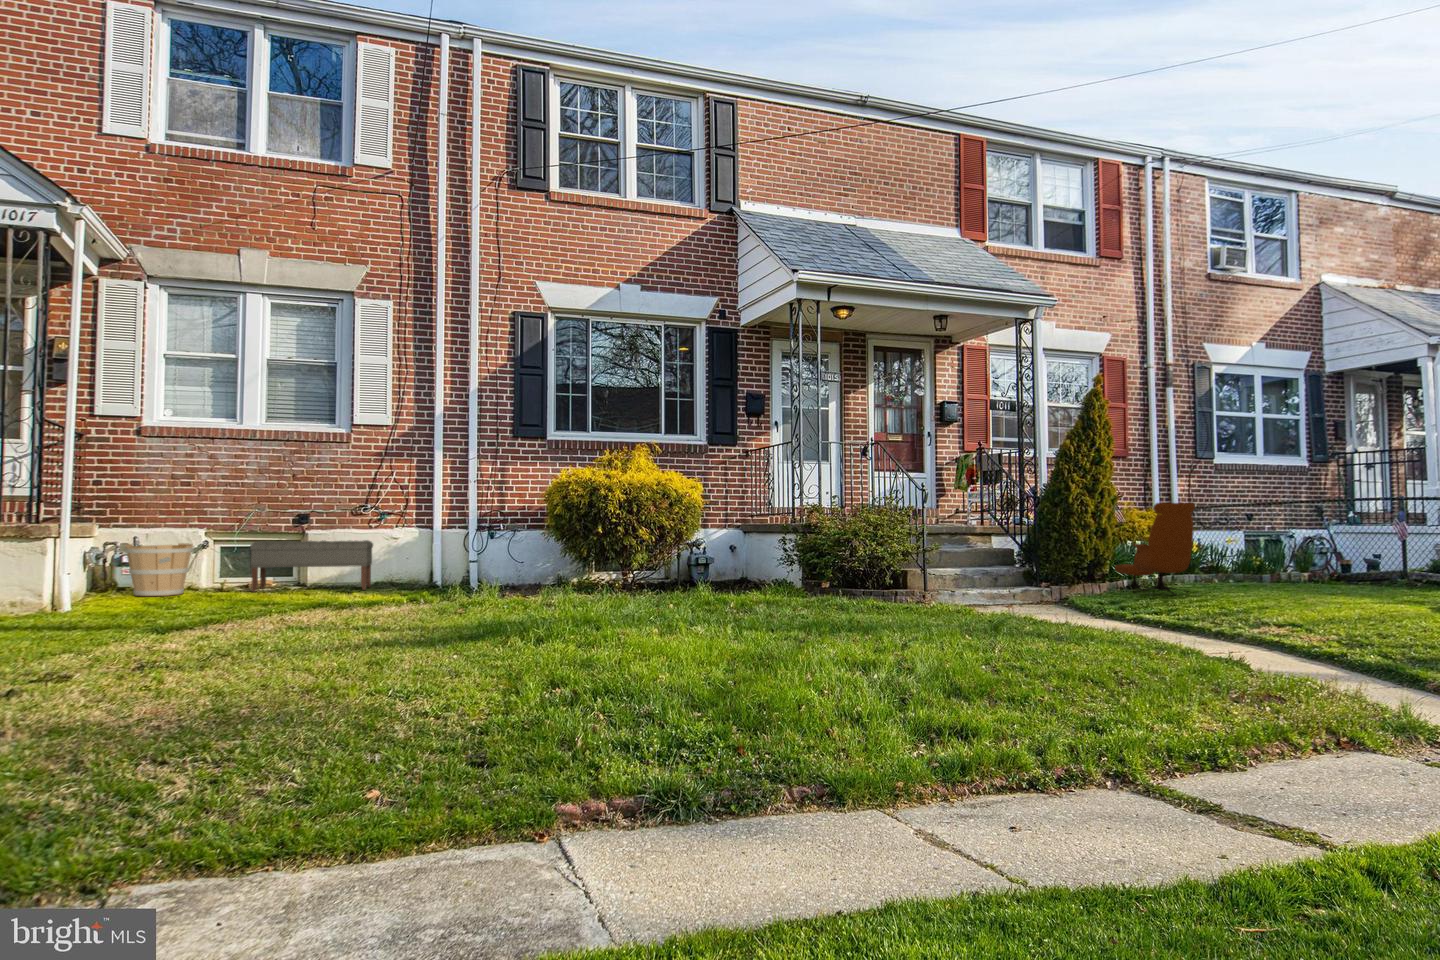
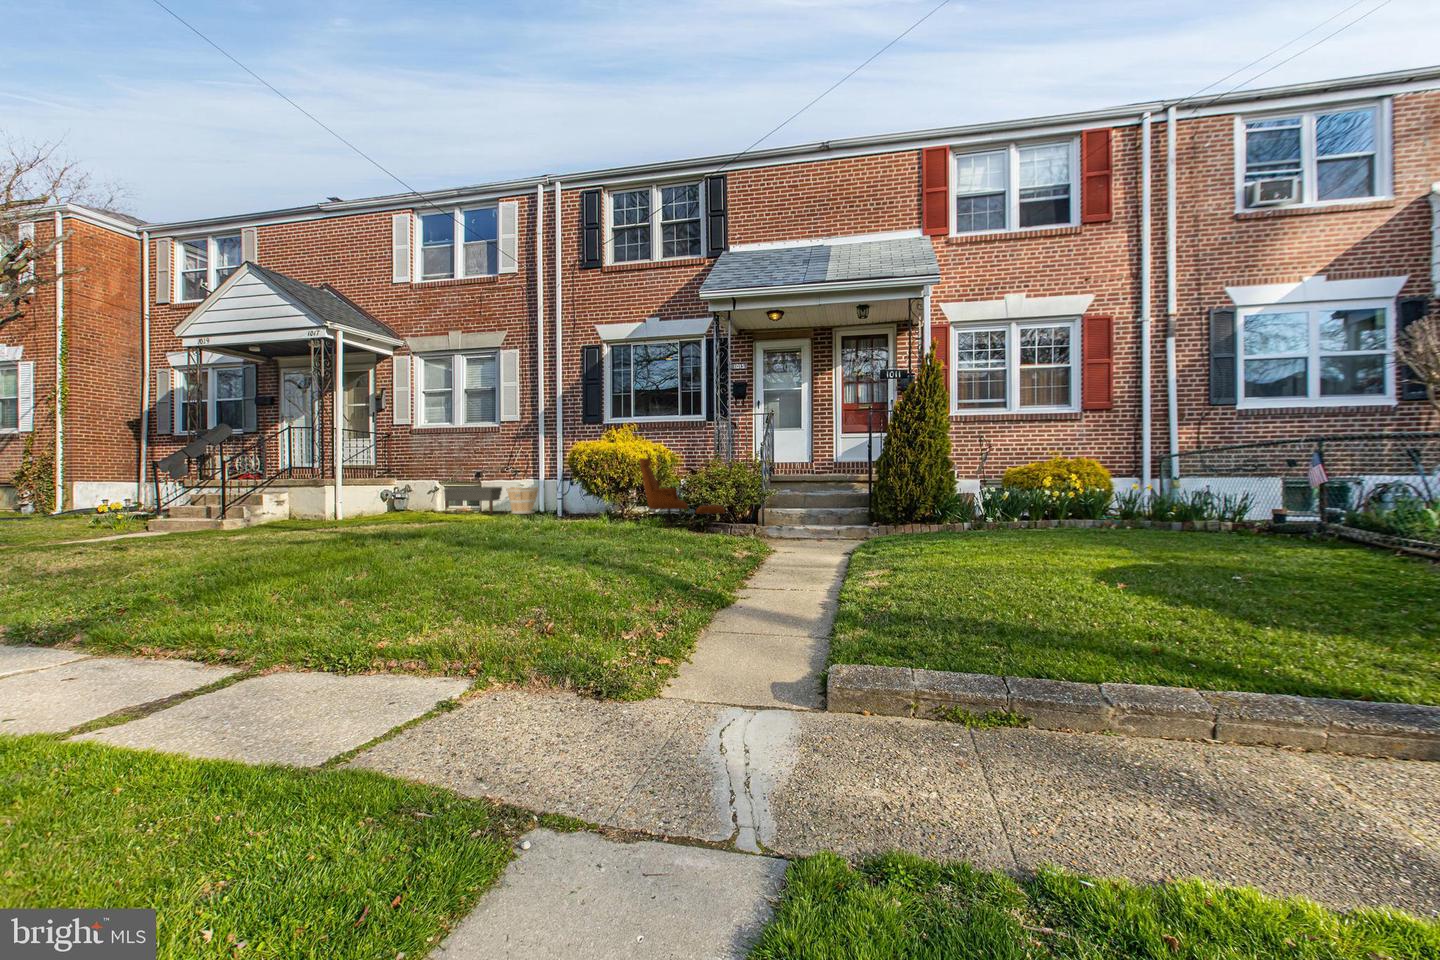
lounge chair: present [1115,503,1195,596] -> present [639,458,725,526]
wooden bucket: present [125,543,193,596] -> present [507,487,539,514]

